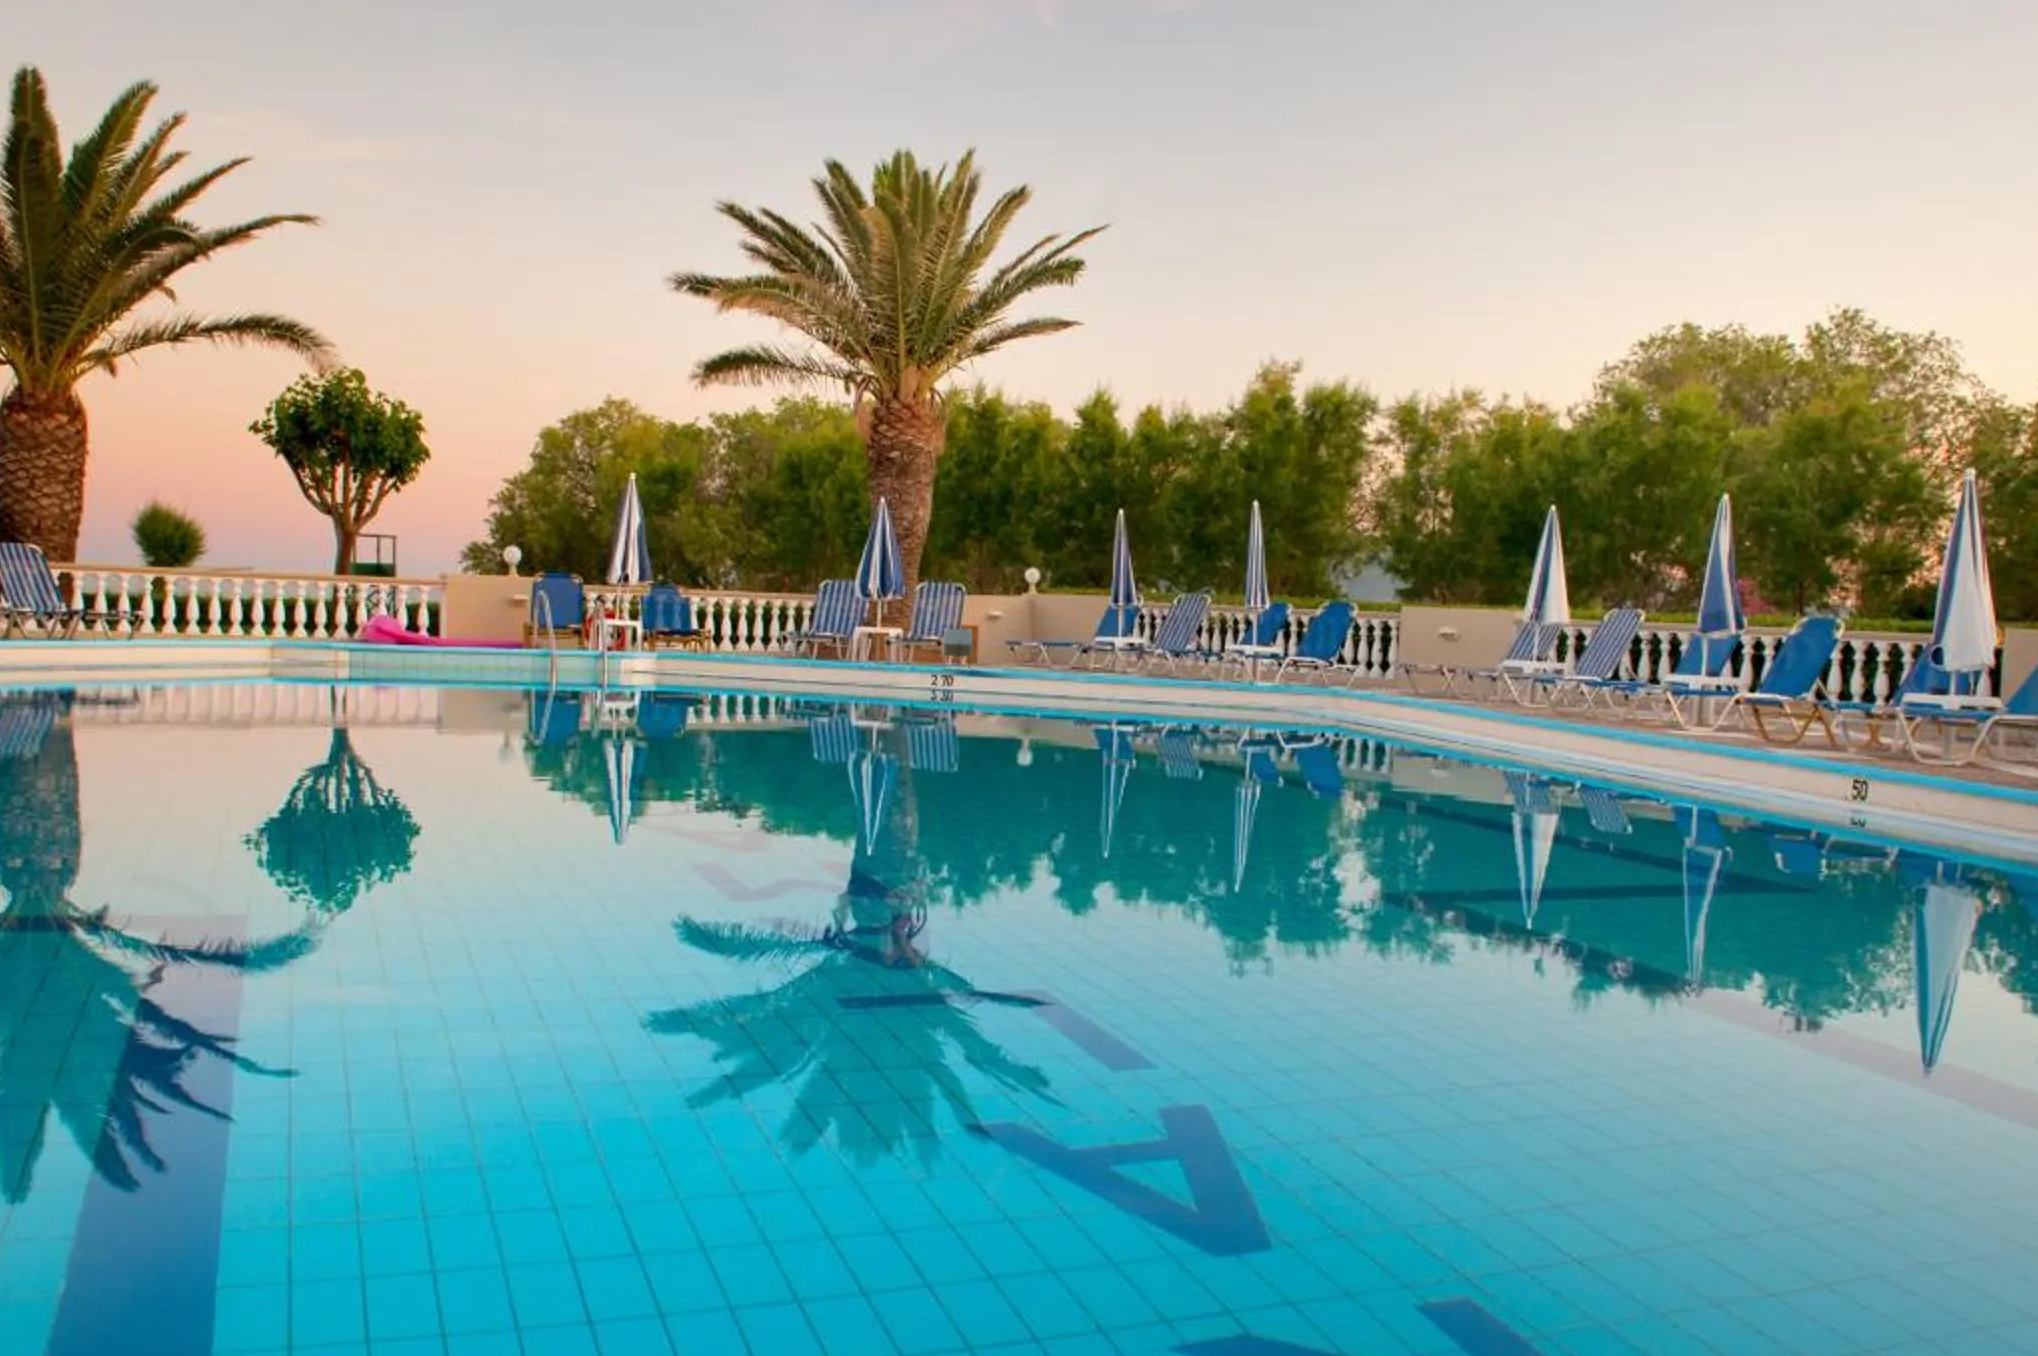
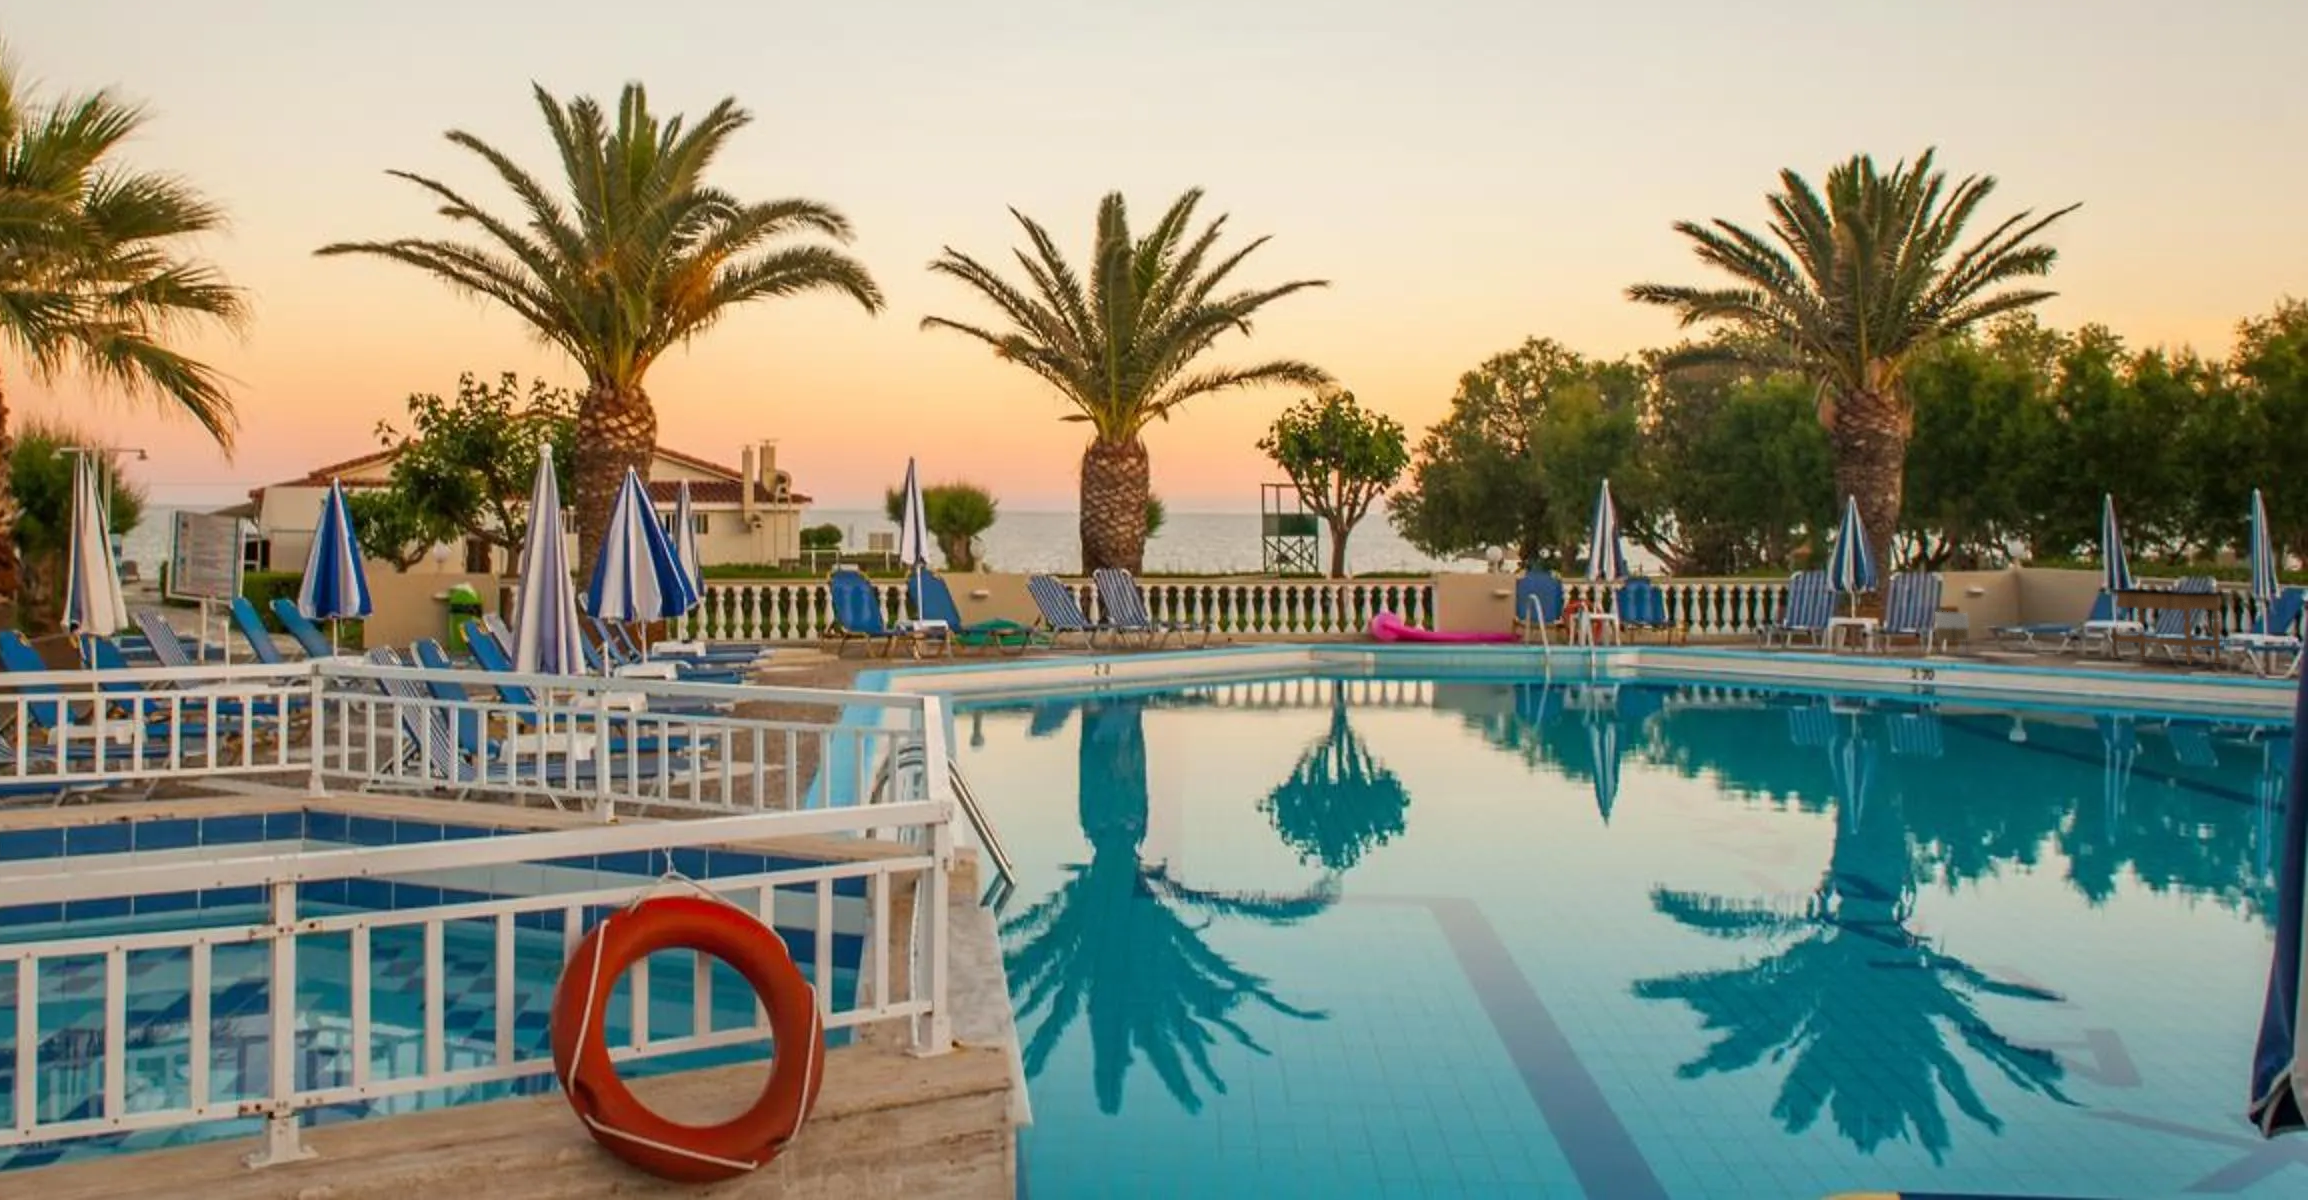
side table: none [1078,607,1178,678] -> present [2099,589,2229,664]

